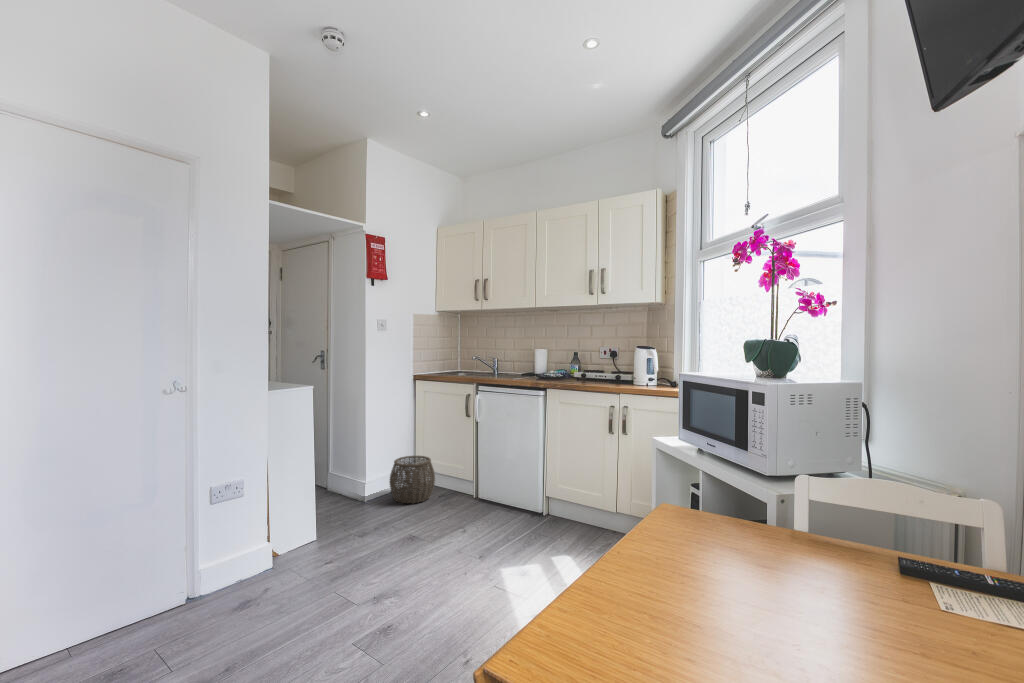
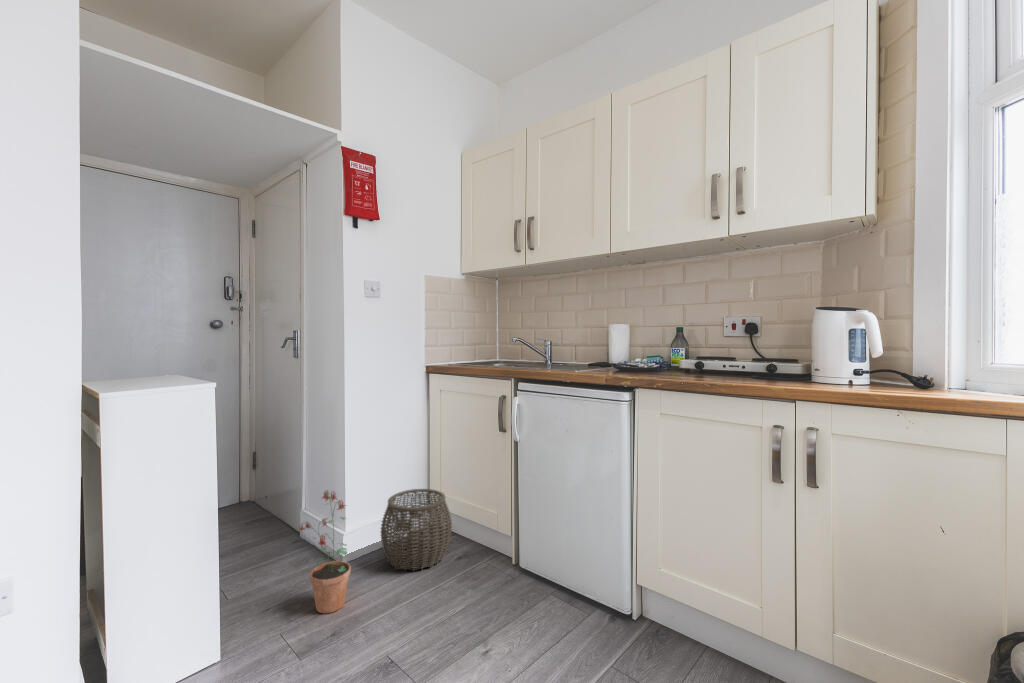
potted plant: none [346,452,382,523] -> present [299,490,351,613]

